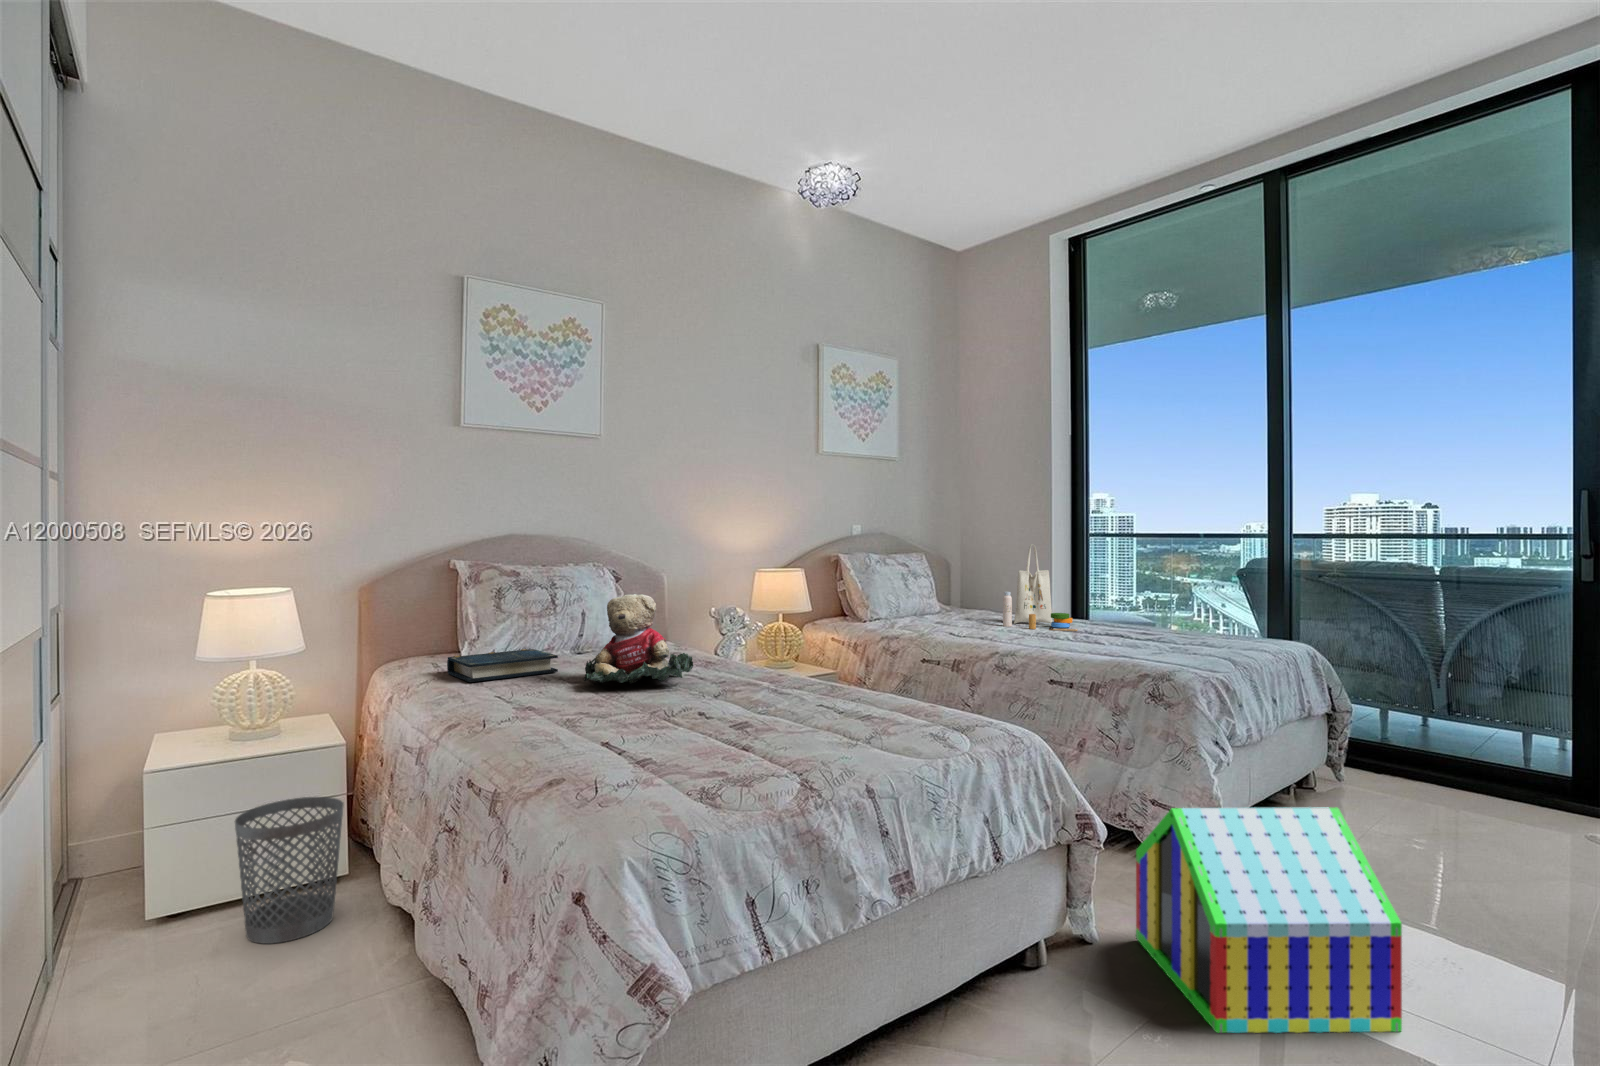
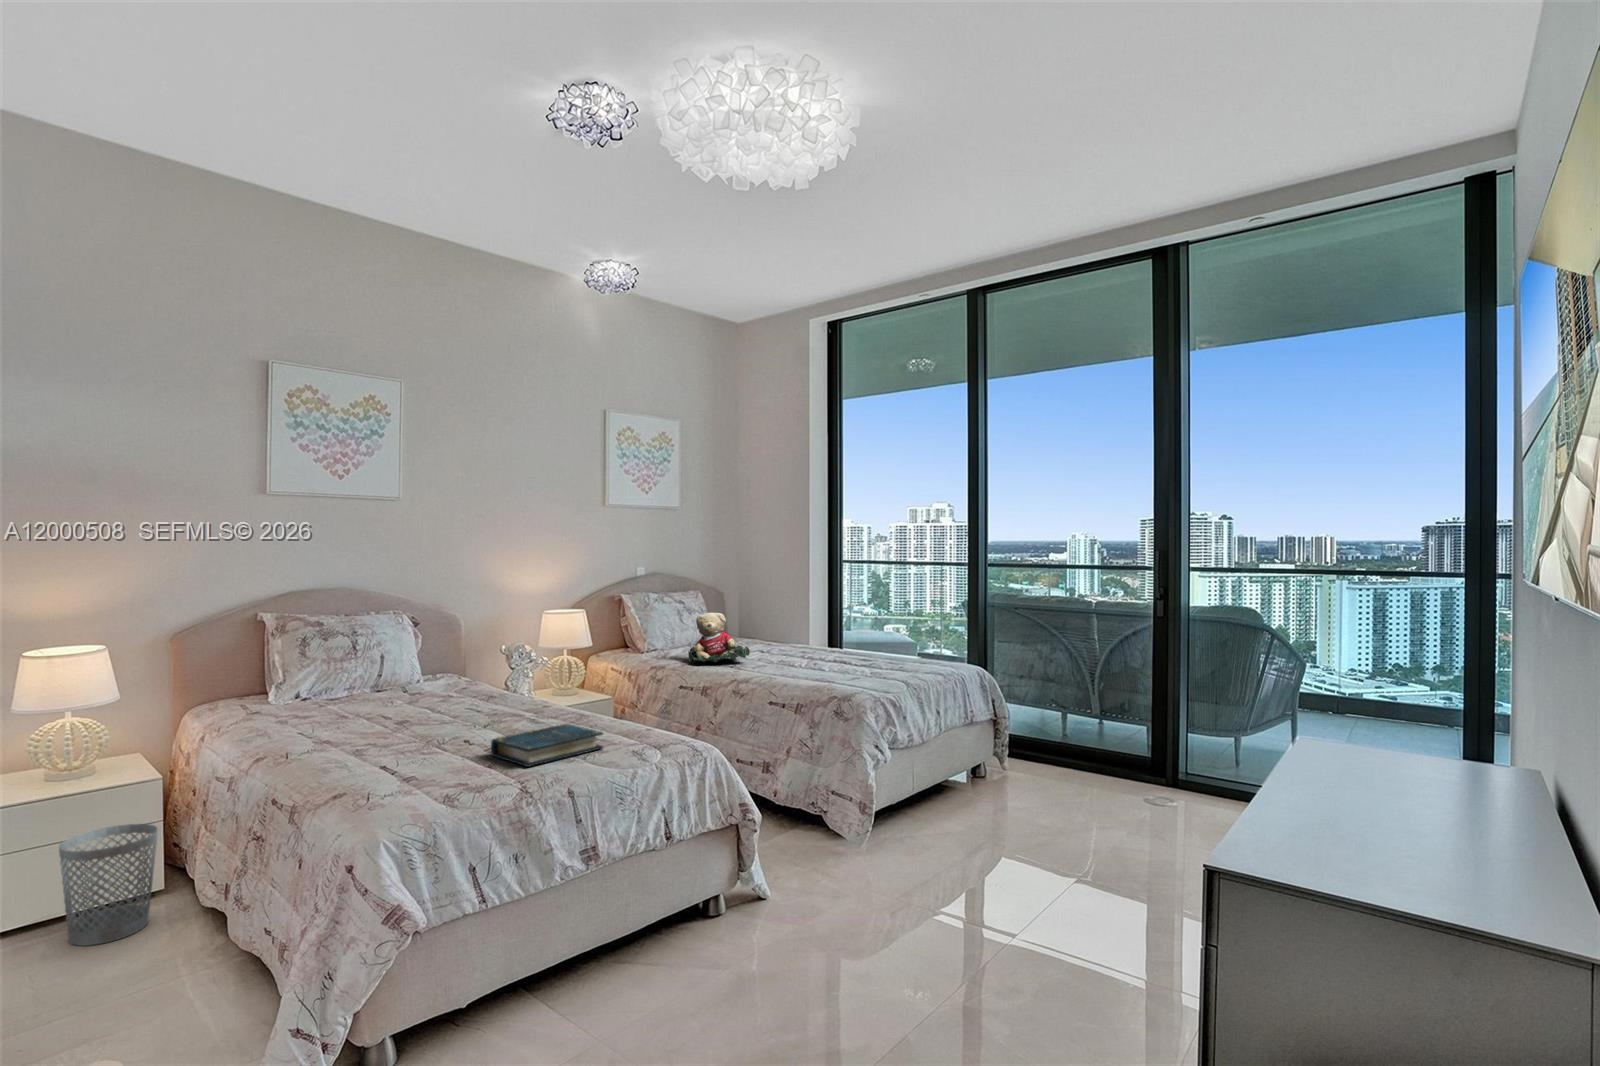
tote bag: present [1003,544,1078,631] -> none [760,585,816,657]
teddy bear: present [584,594,693,684] -> present [688,613,750,663]
book: present [447,649,558,682] -> present [491,724,603,767]
toy house: present [1136,807,1402,1033] -> none [791,787,931,940]

